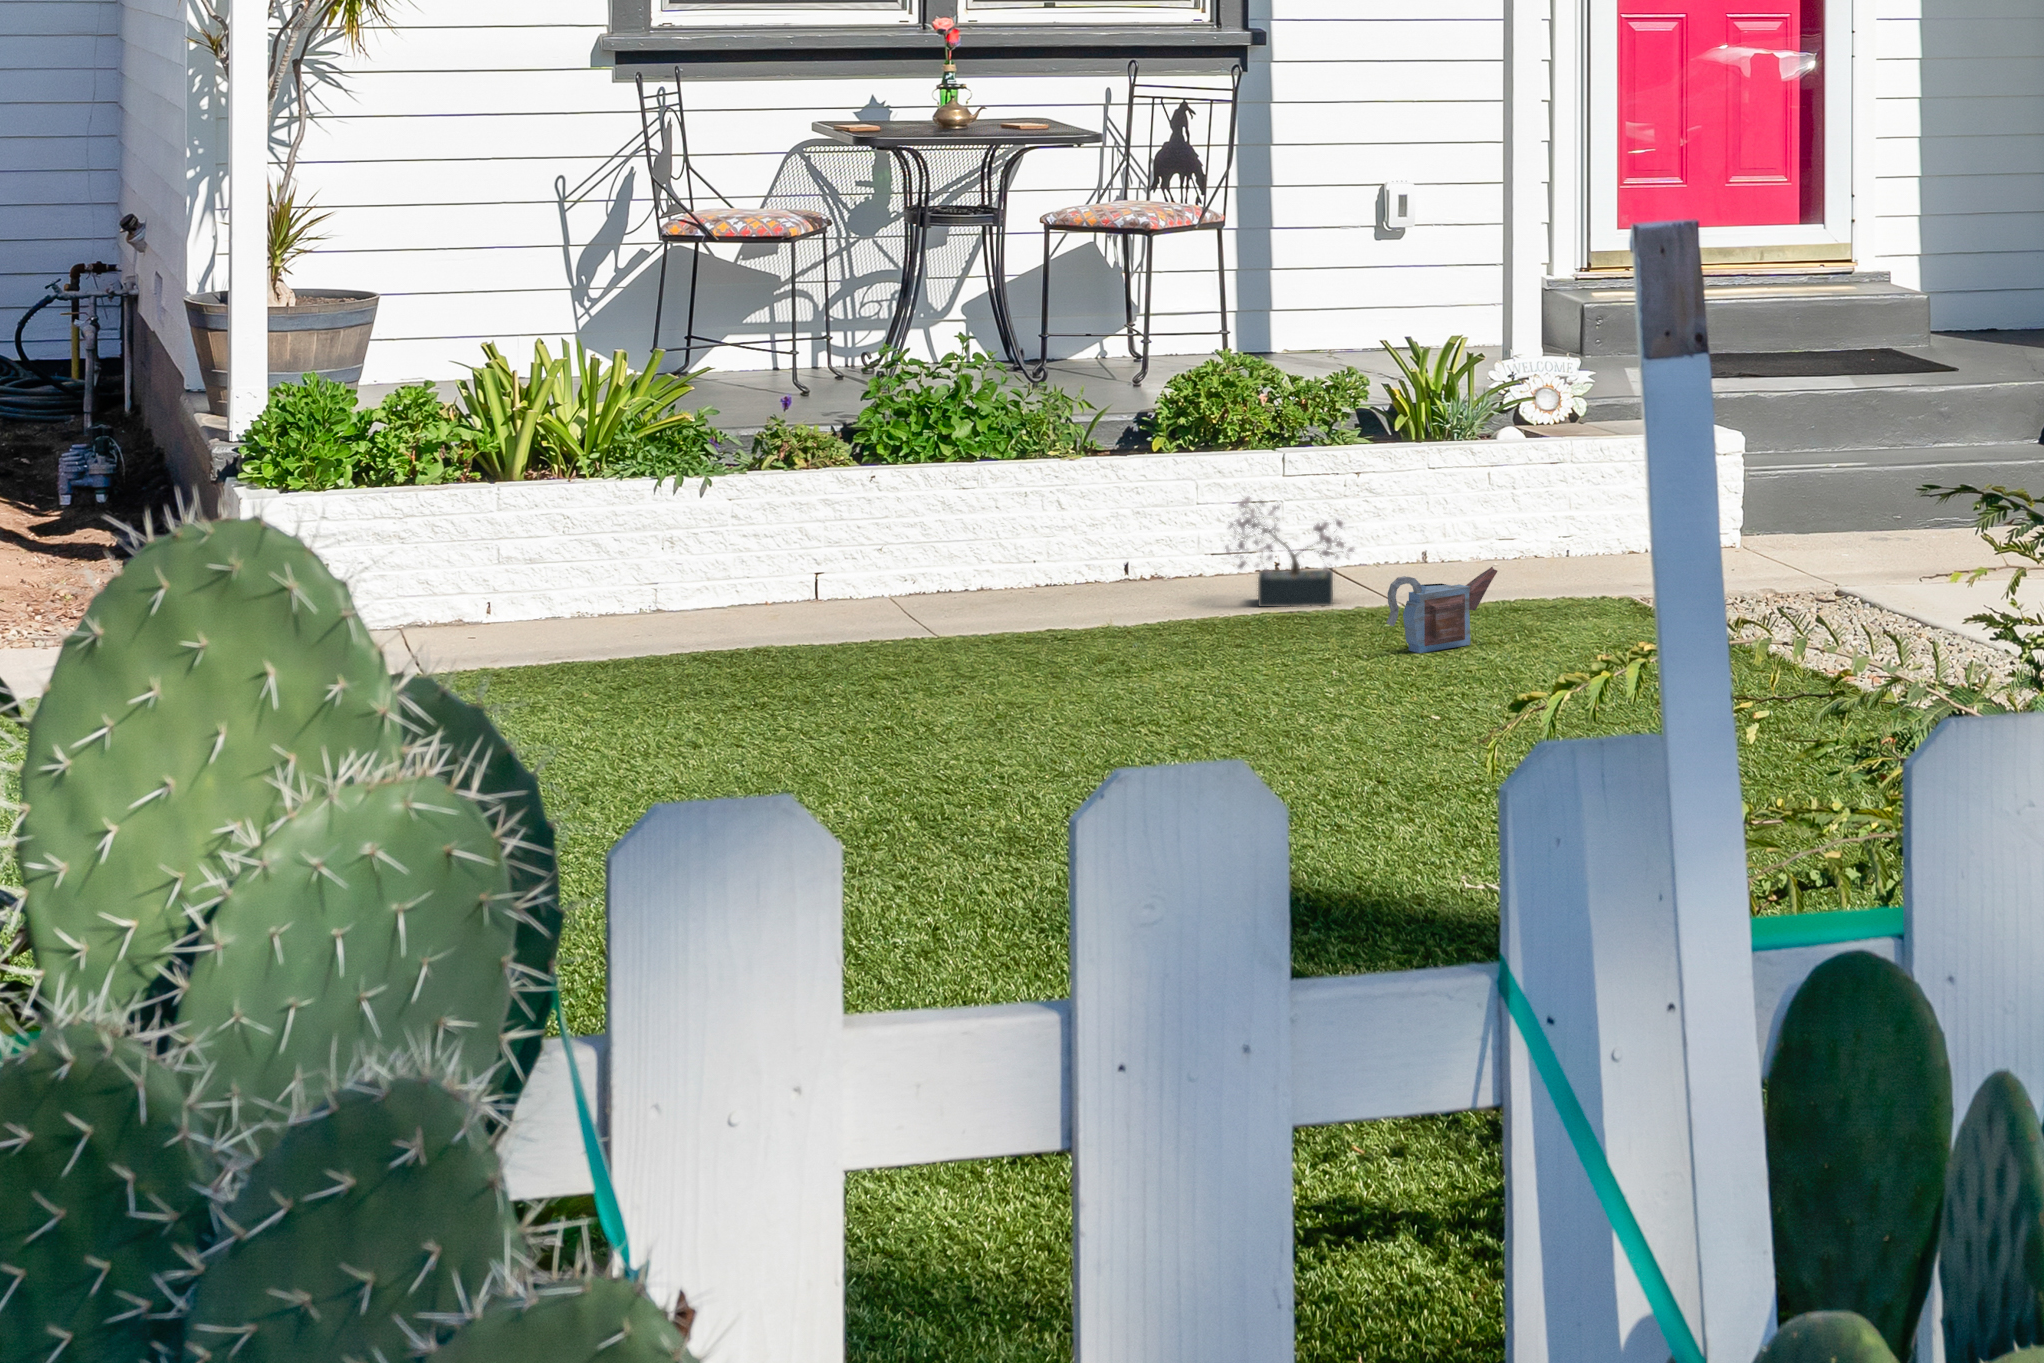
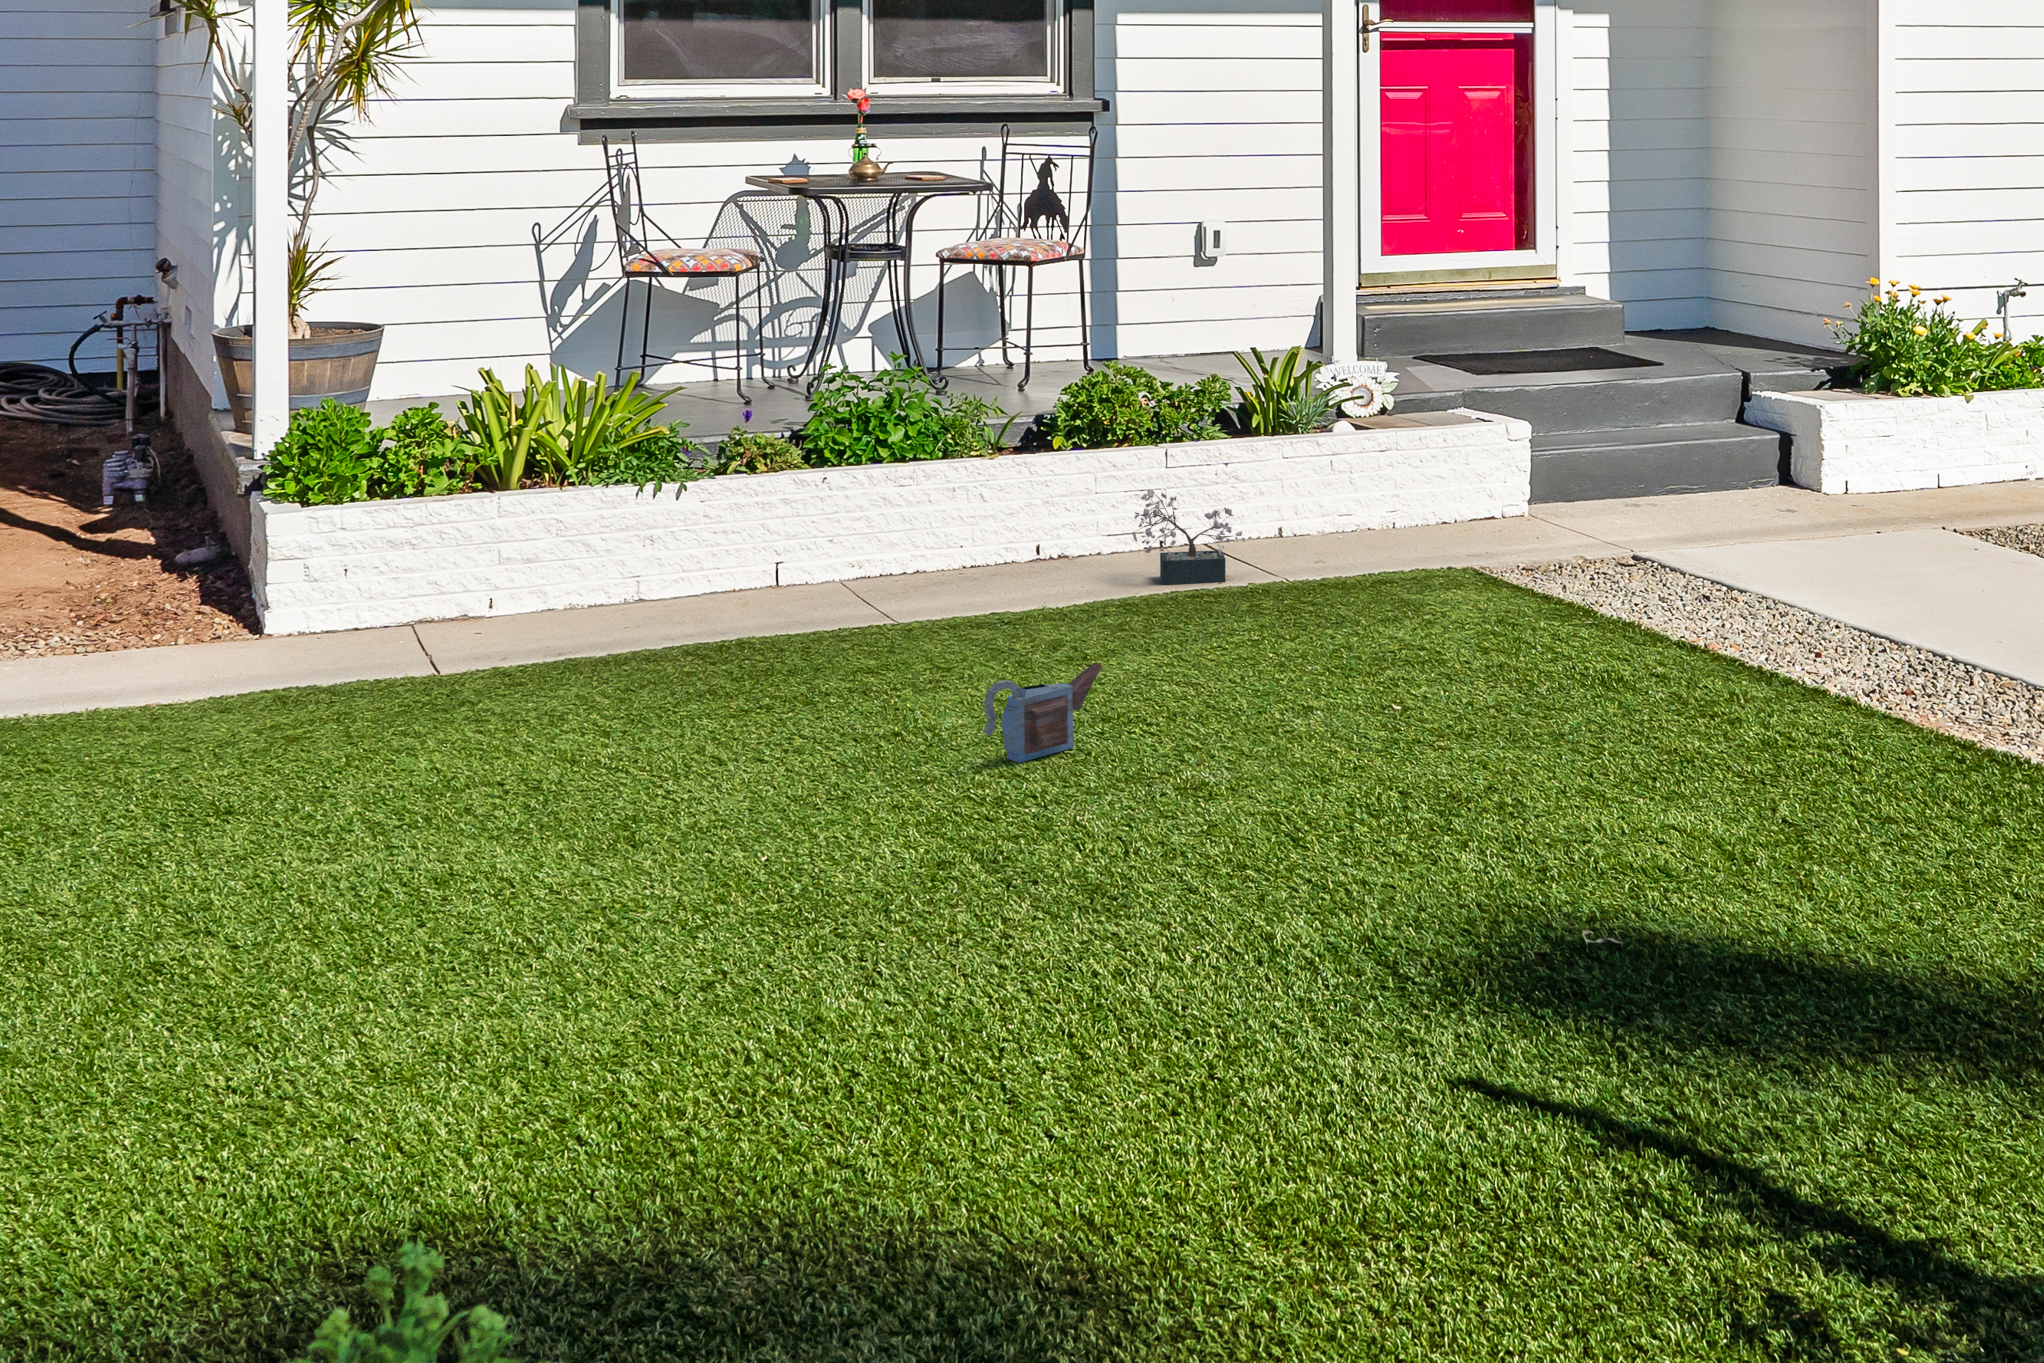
watering can: present [1386,567,1497,653] -> present [983,662,1102,763]

